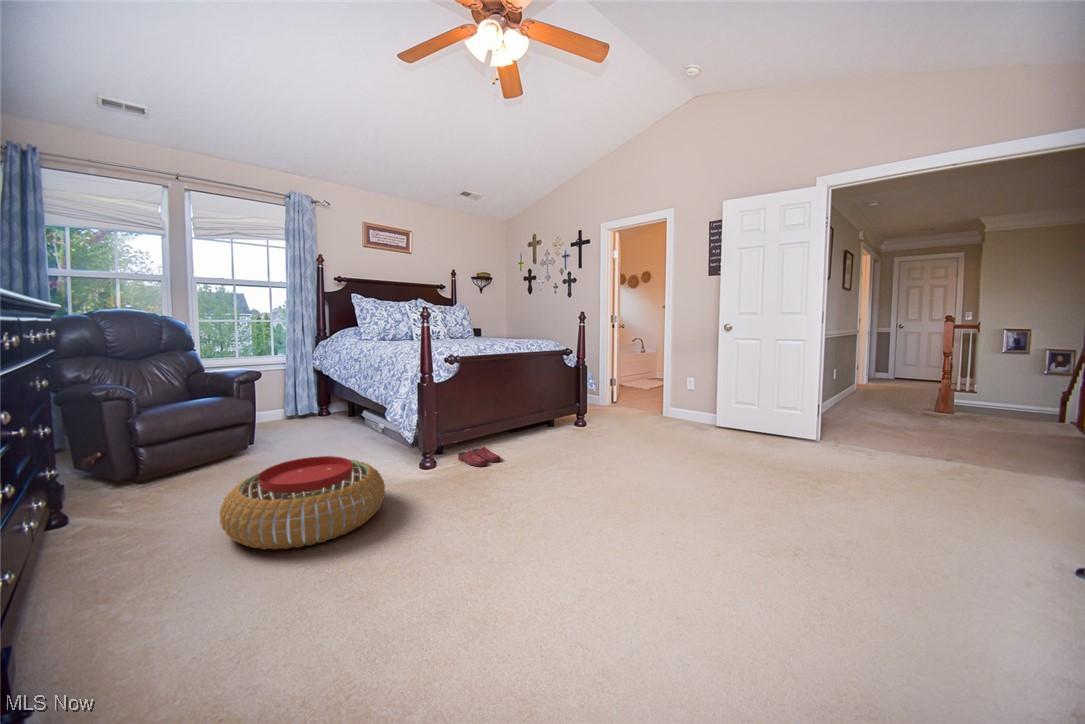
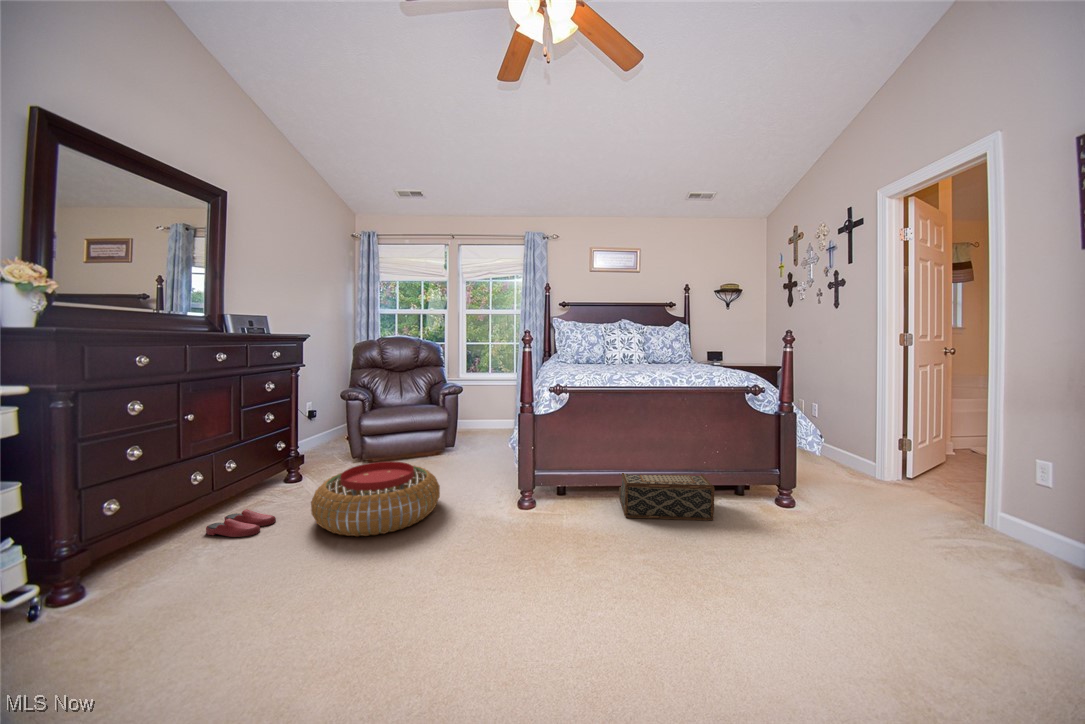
woven basket: none [501,413,571,455] -> present [619,473,715,521]
slippers: present [458,447,501,467] -> present [206,509,276,537]

